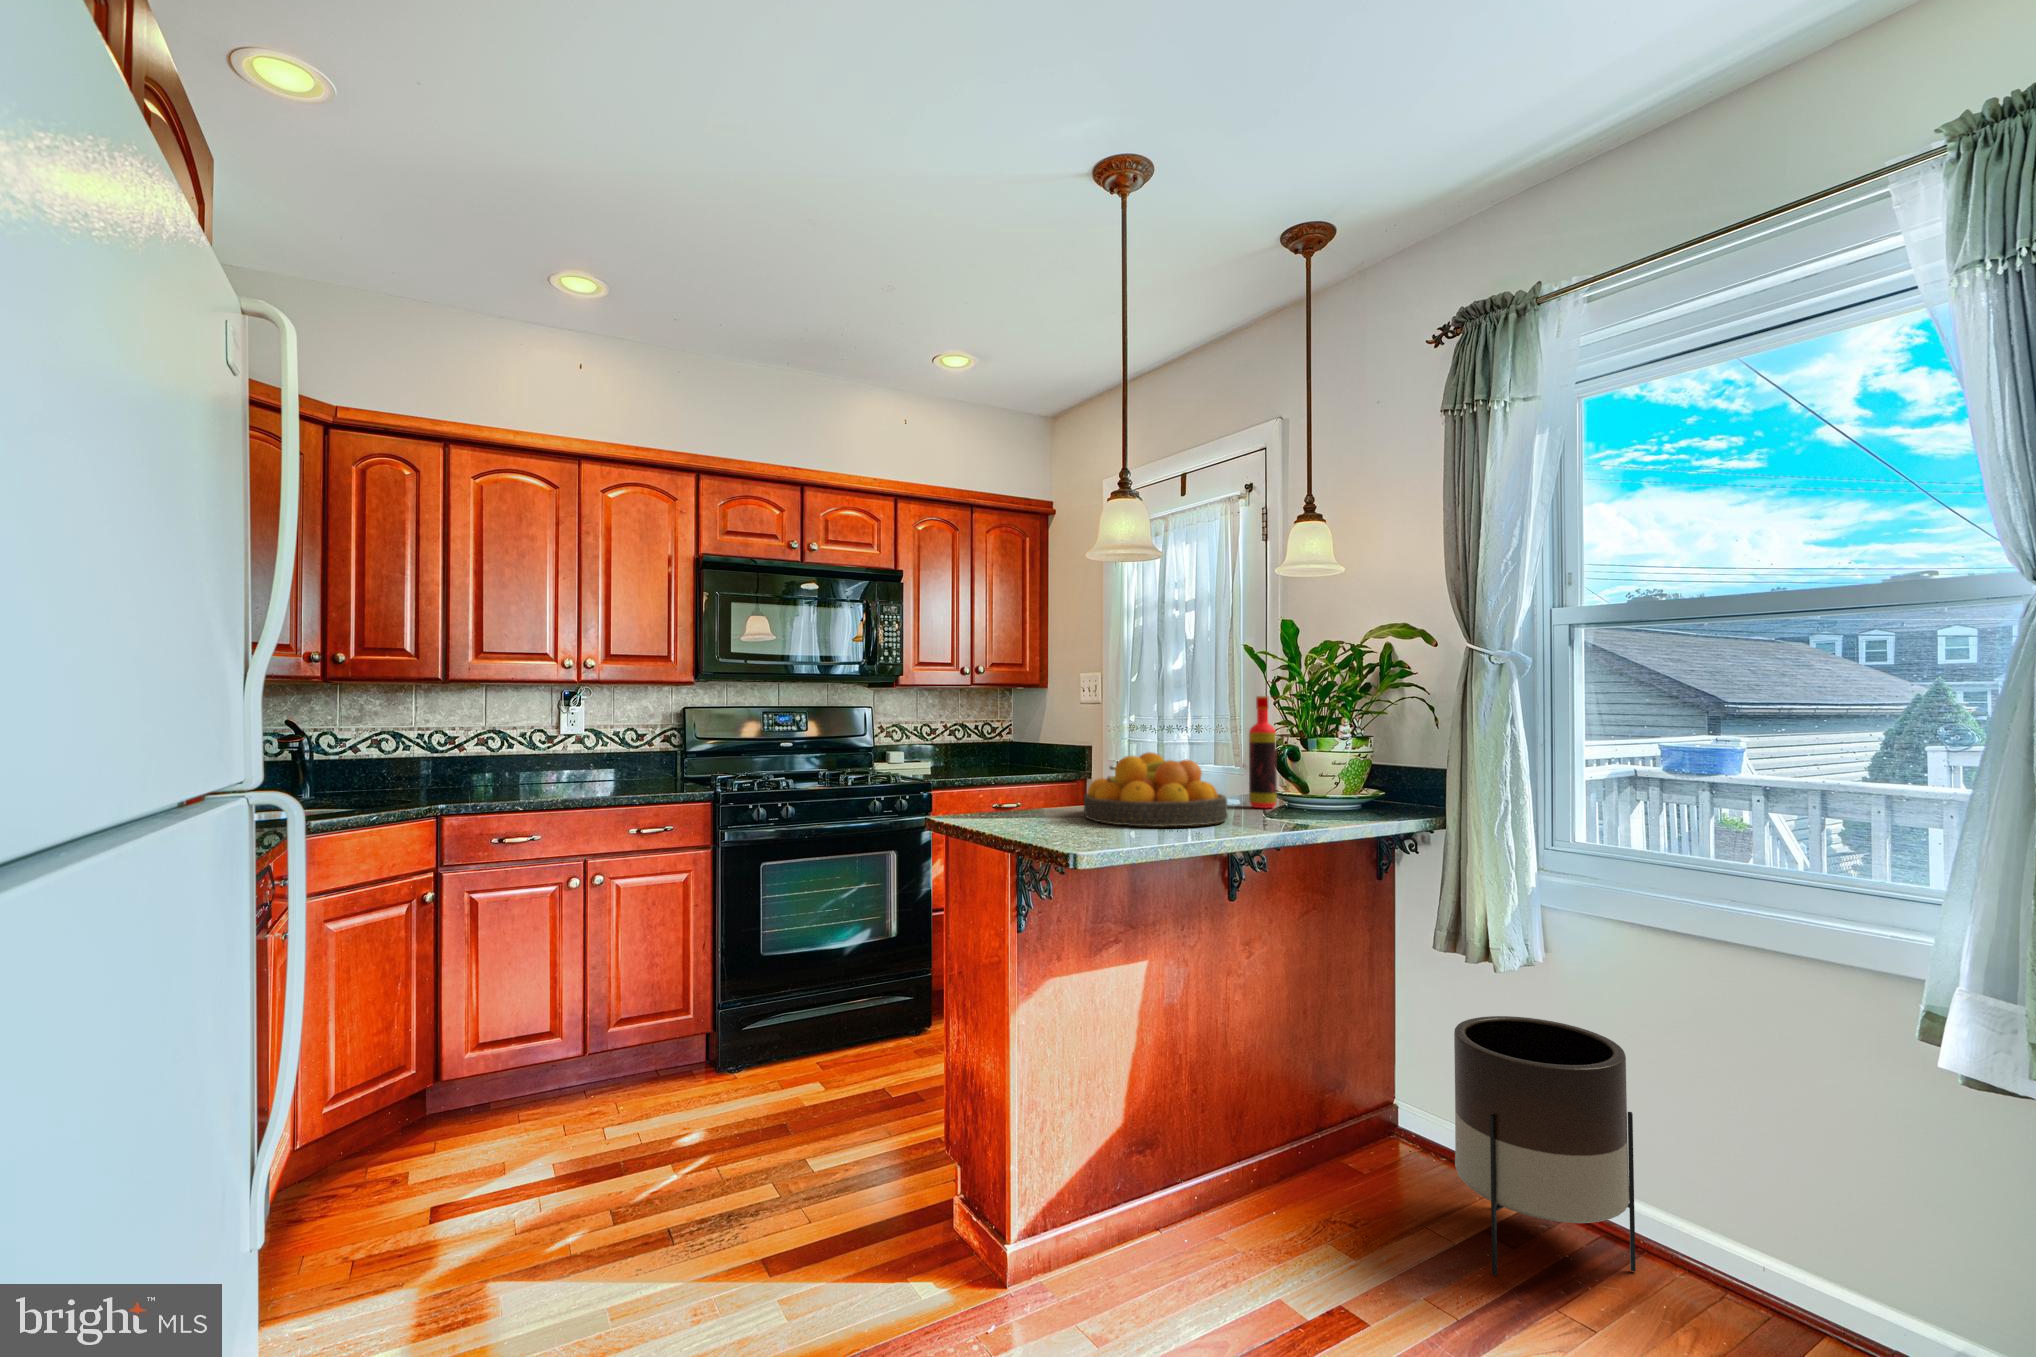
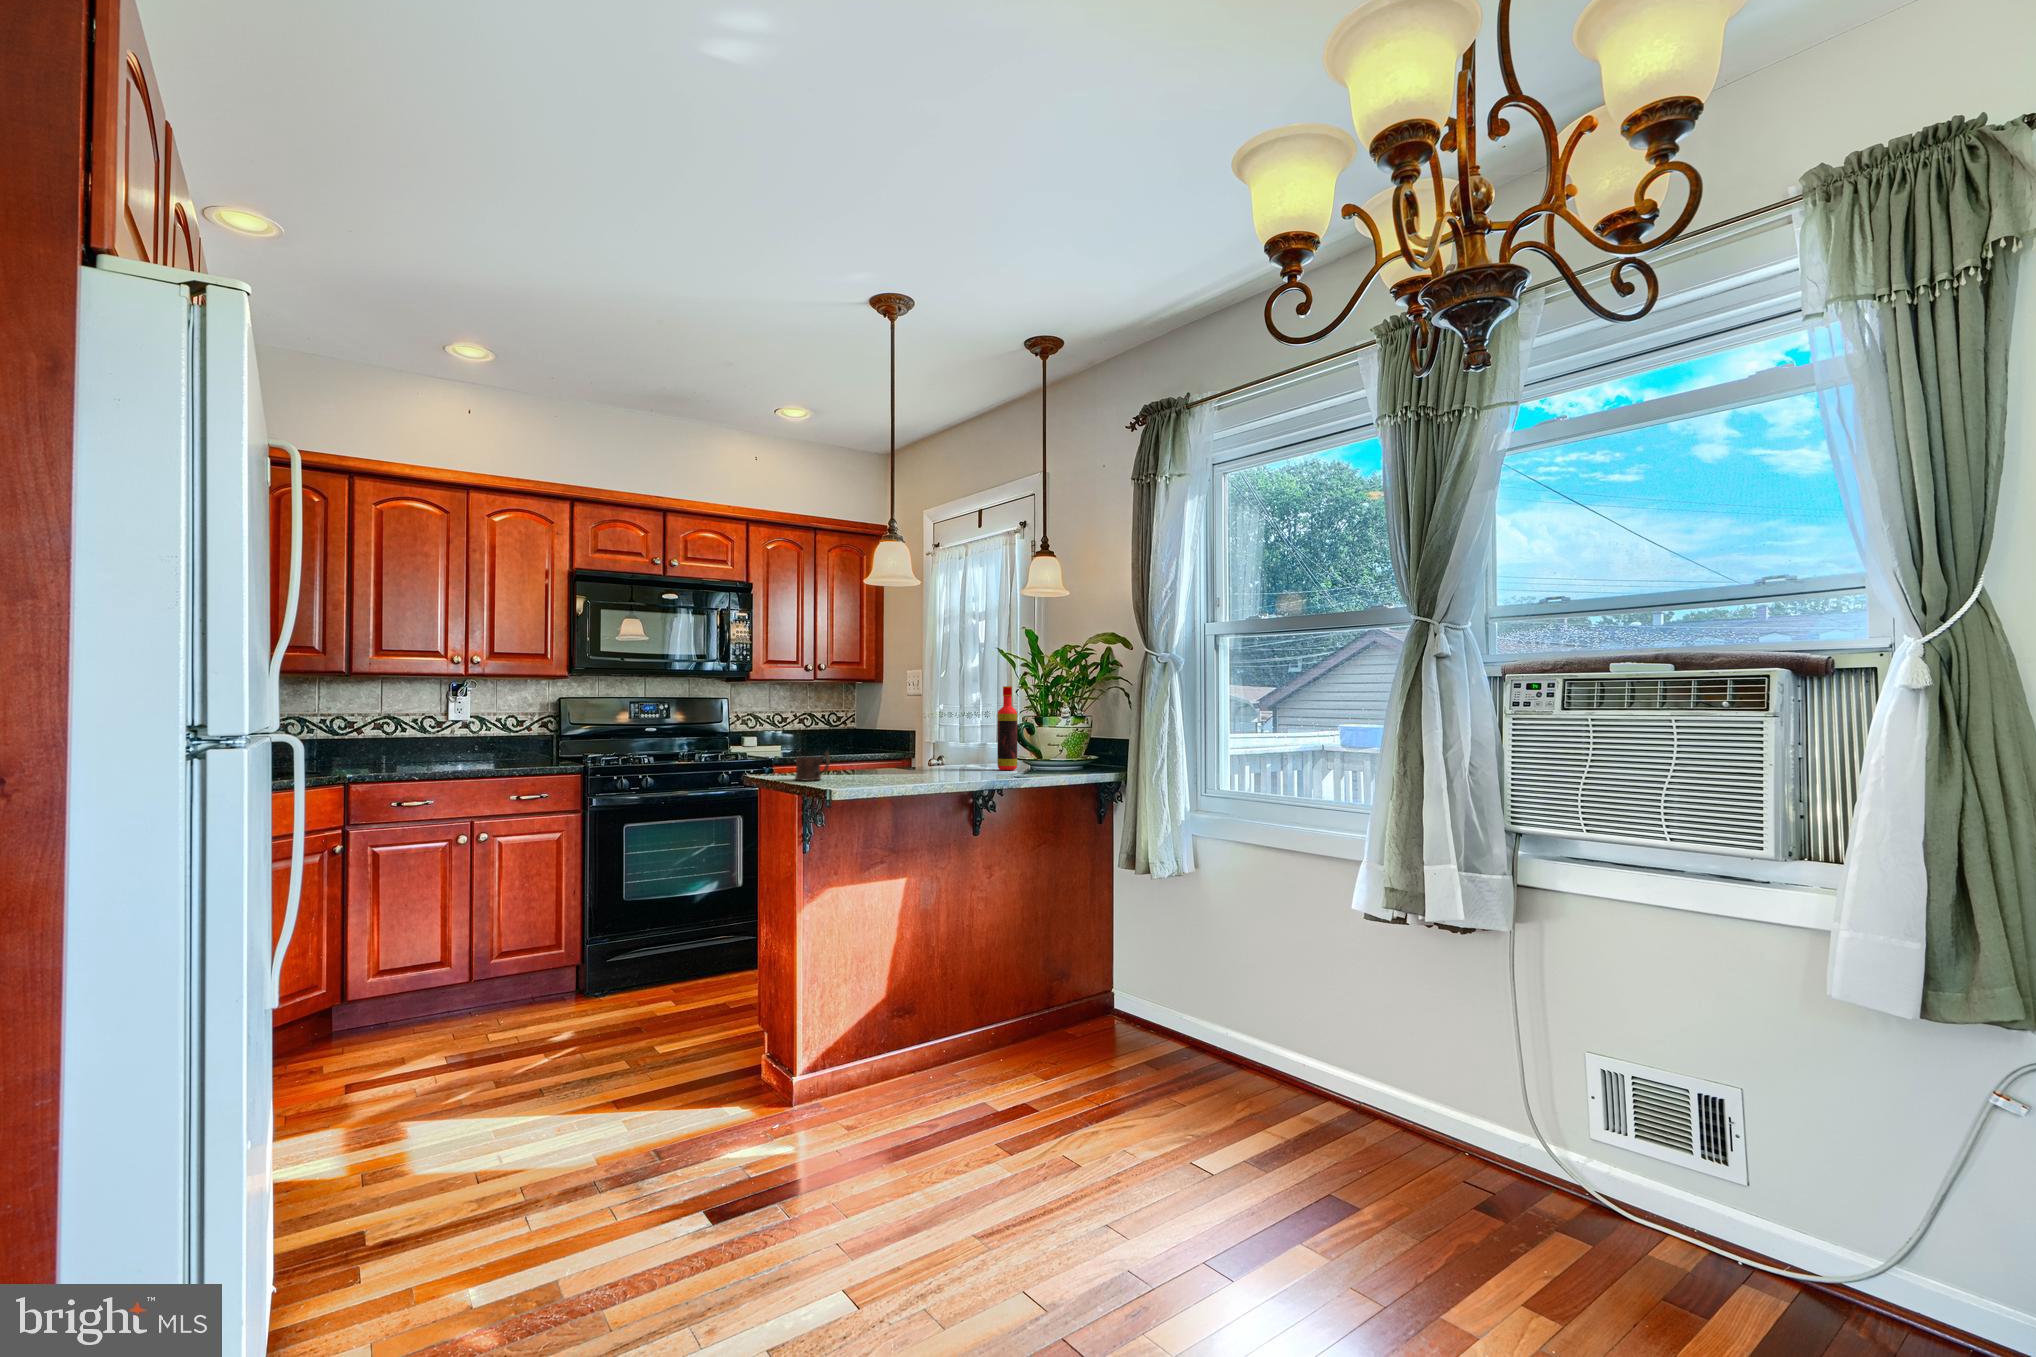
fruit bowl: present [1084,752,1228,827] -> none [863,727,968,779]
mug: none [1002,788,1051,828] -> present [795,752,830,781]
planter: present [1454,1016,1636,1275] -> none [1123,915,1235,1087]

